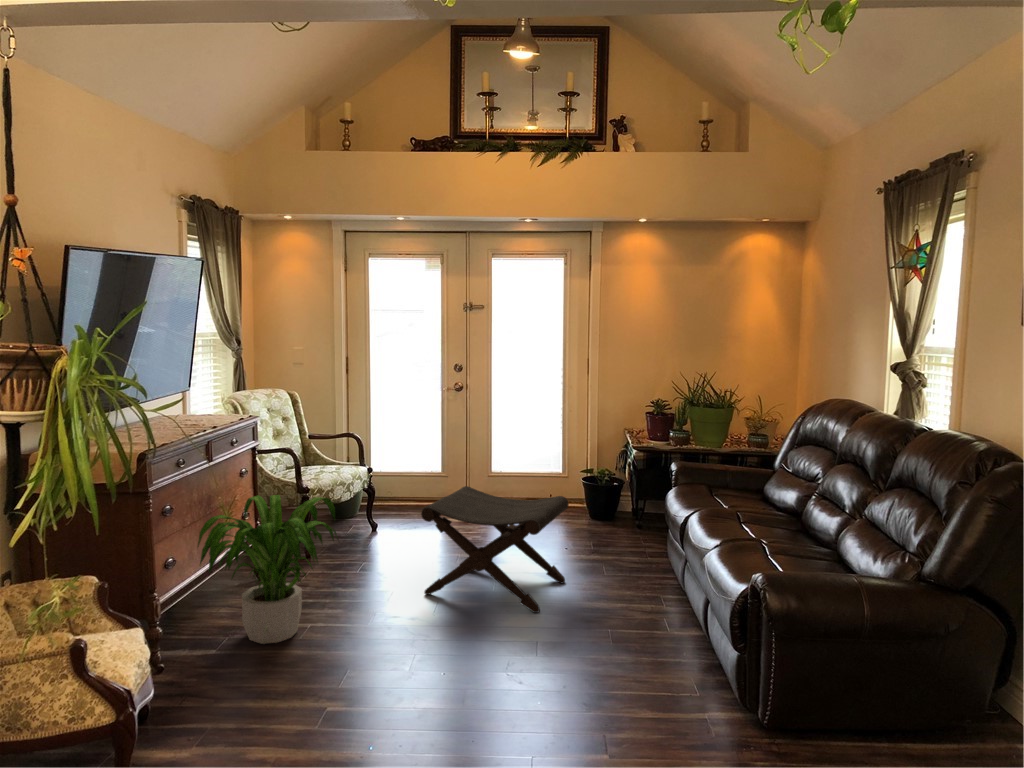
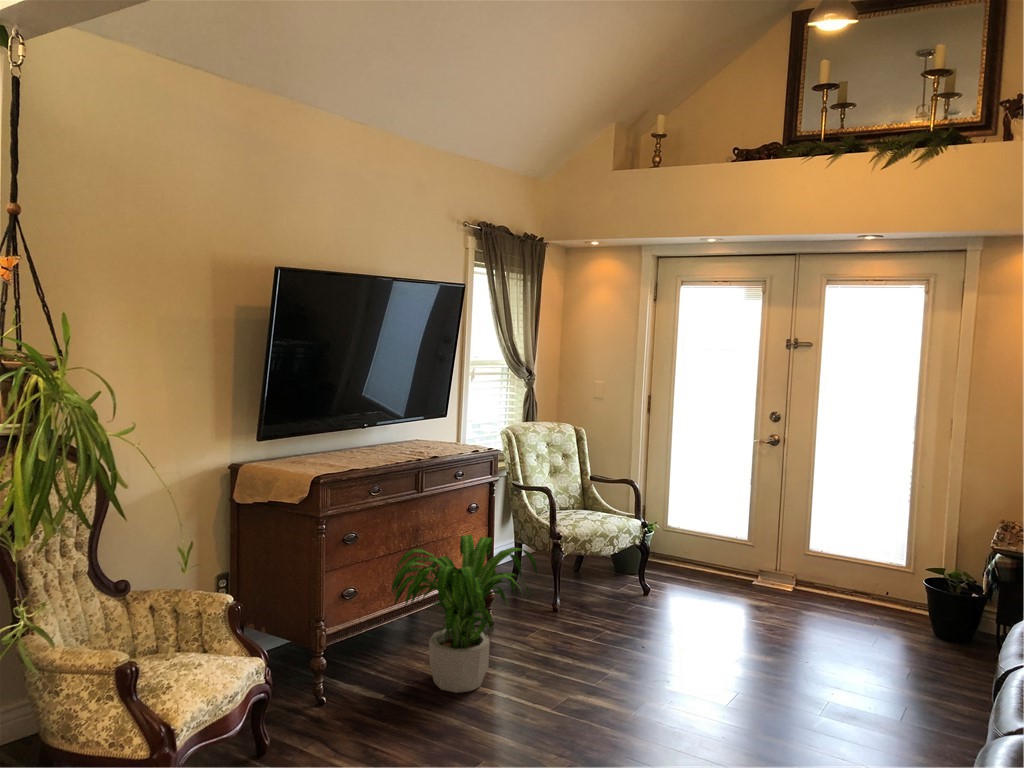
footstool: present [421,486,568,613] -> none [636,565,834,748]

